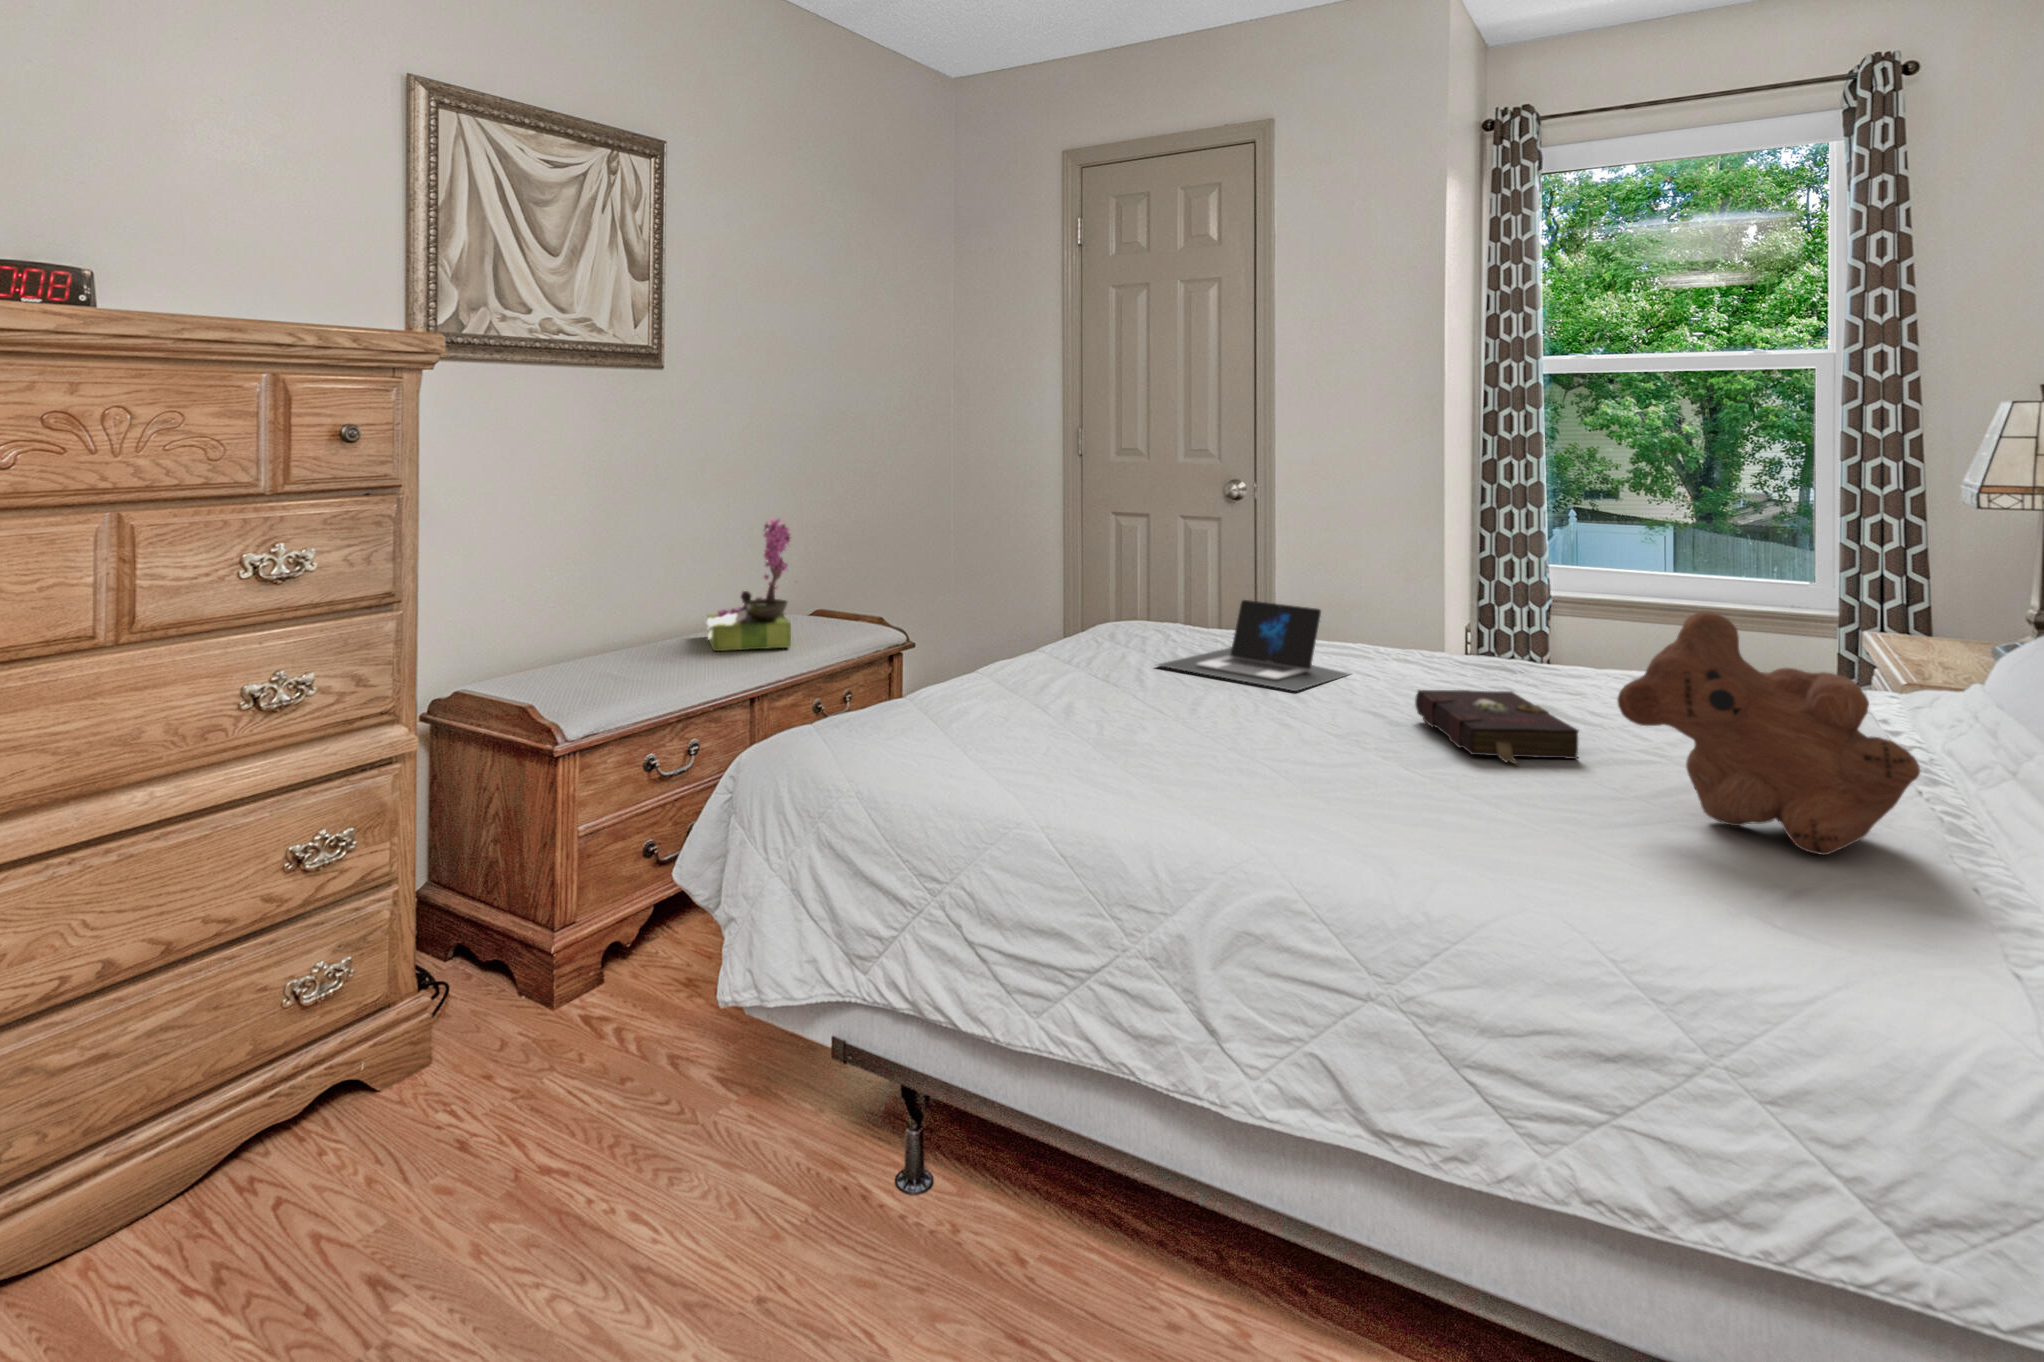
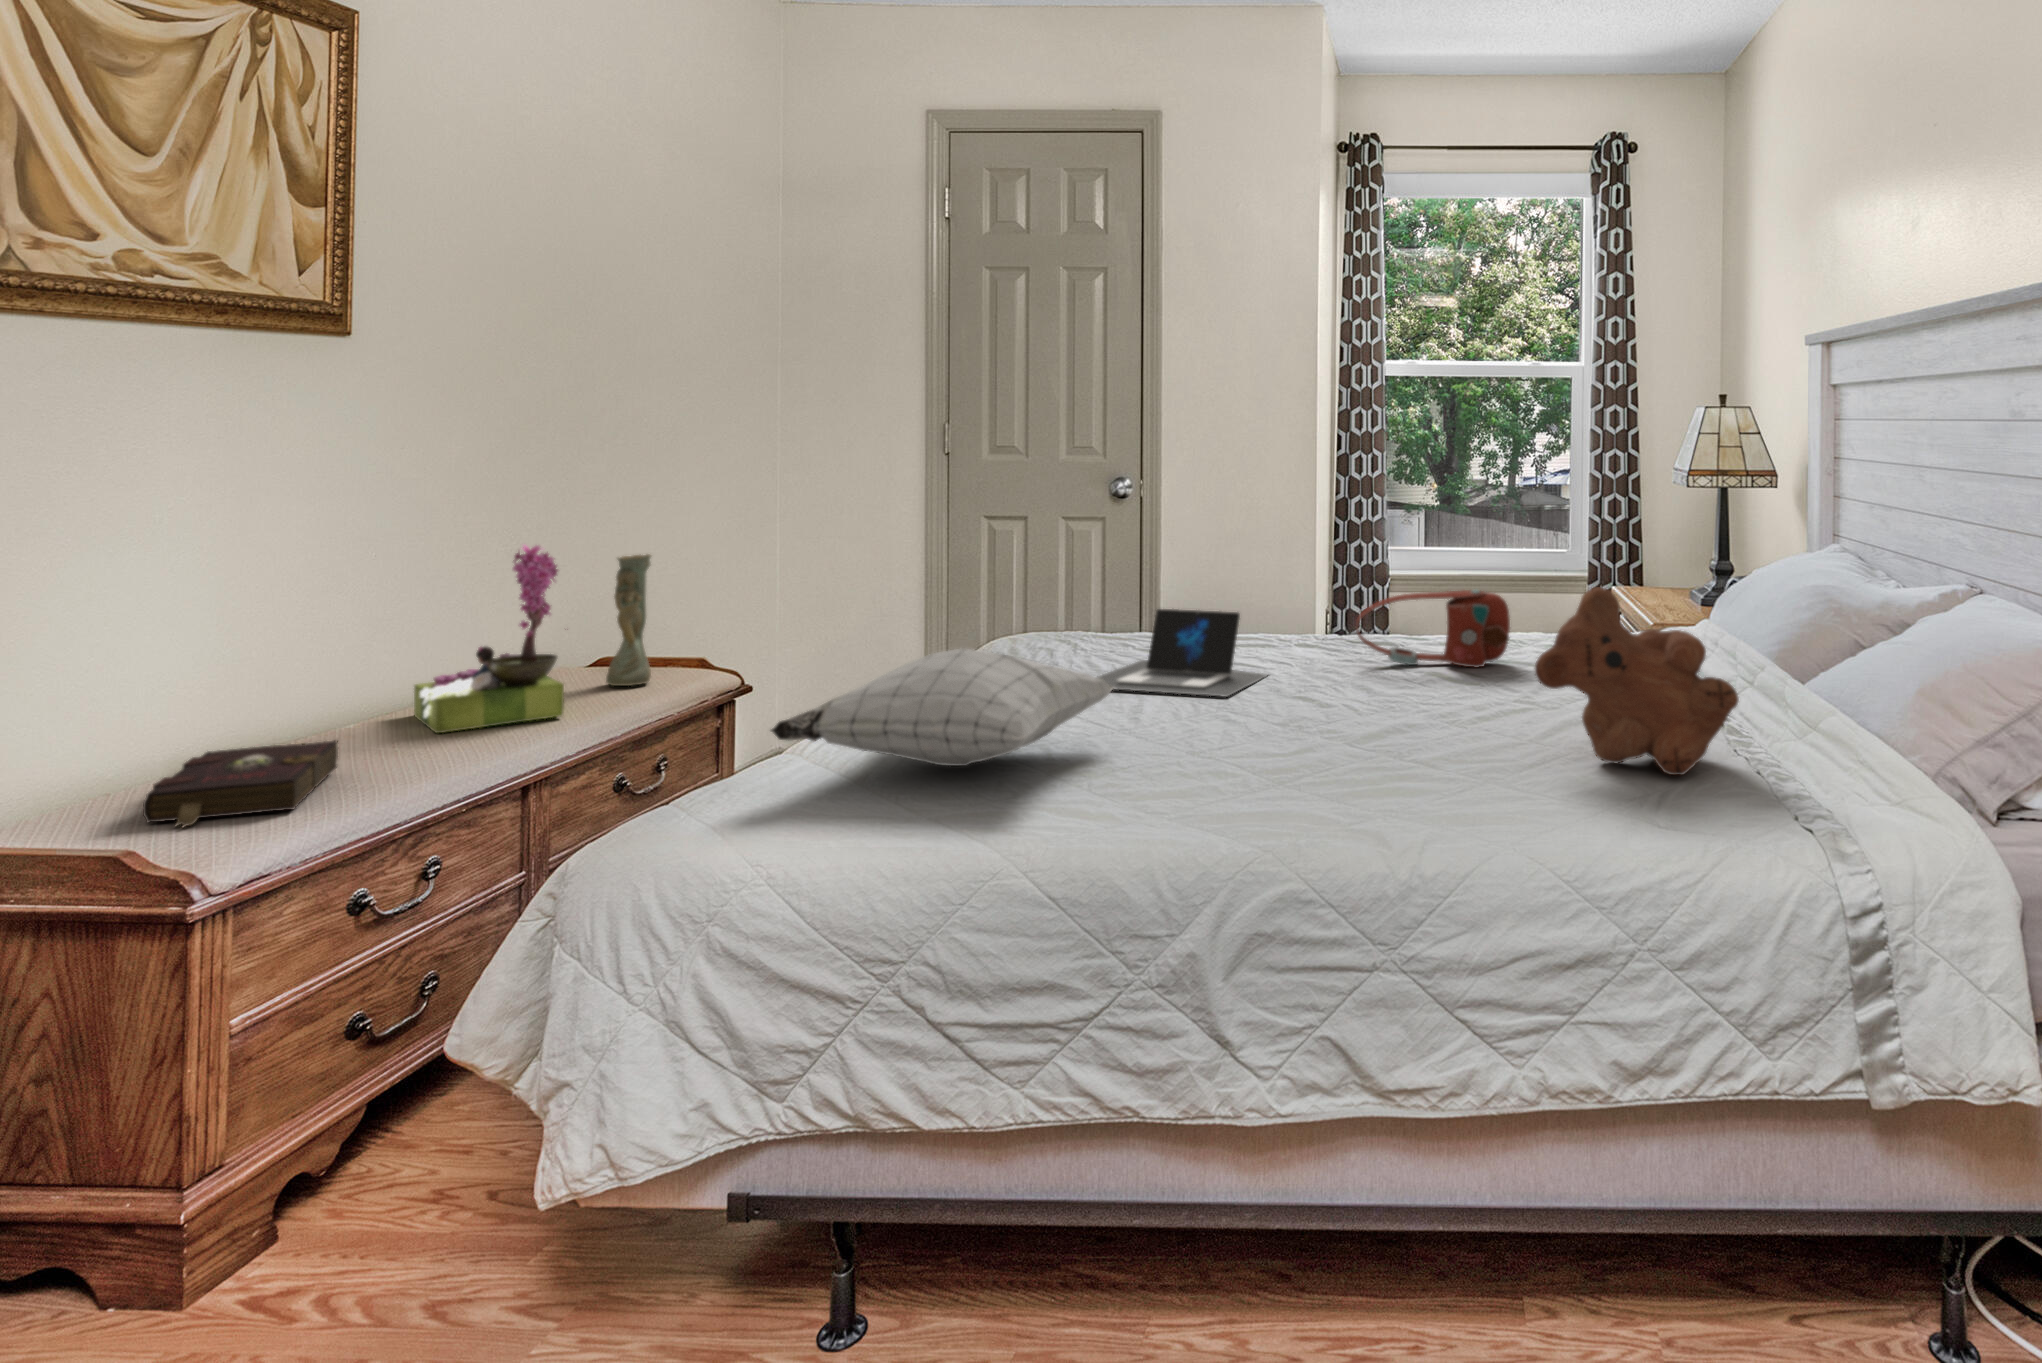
vase: none [828,529,857,629] -> present [606,554,651,686]
handbag: none [1449,603,1641,691] -> present [1356,590,1510,667]
pillow: none [877,621,1170,725] -> present [771,648,1114,766]
book: present [1415,690,1579,765] -> present [143,740,338,827]

